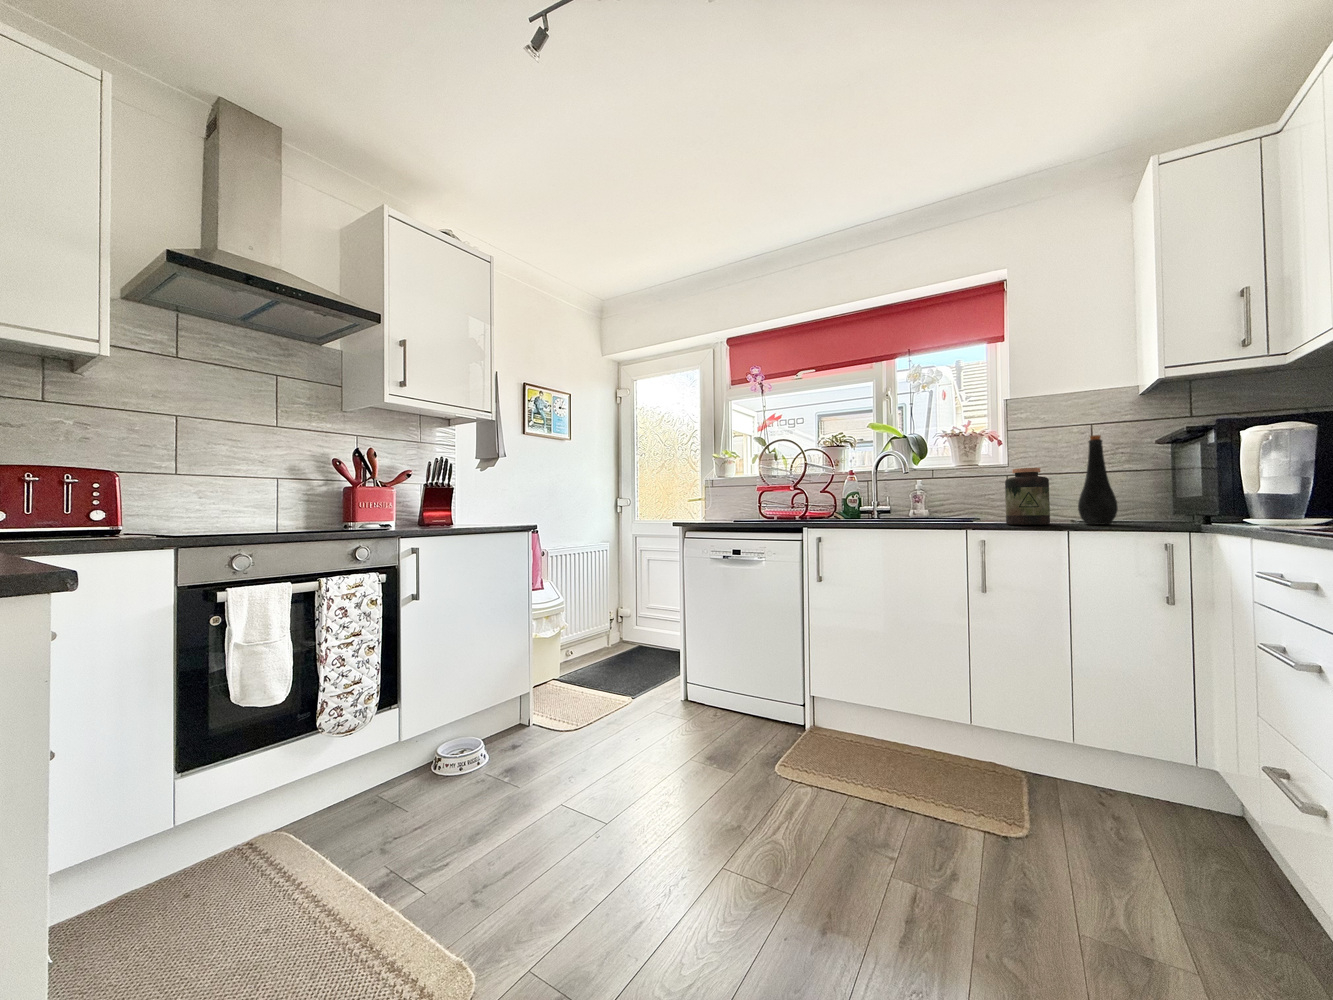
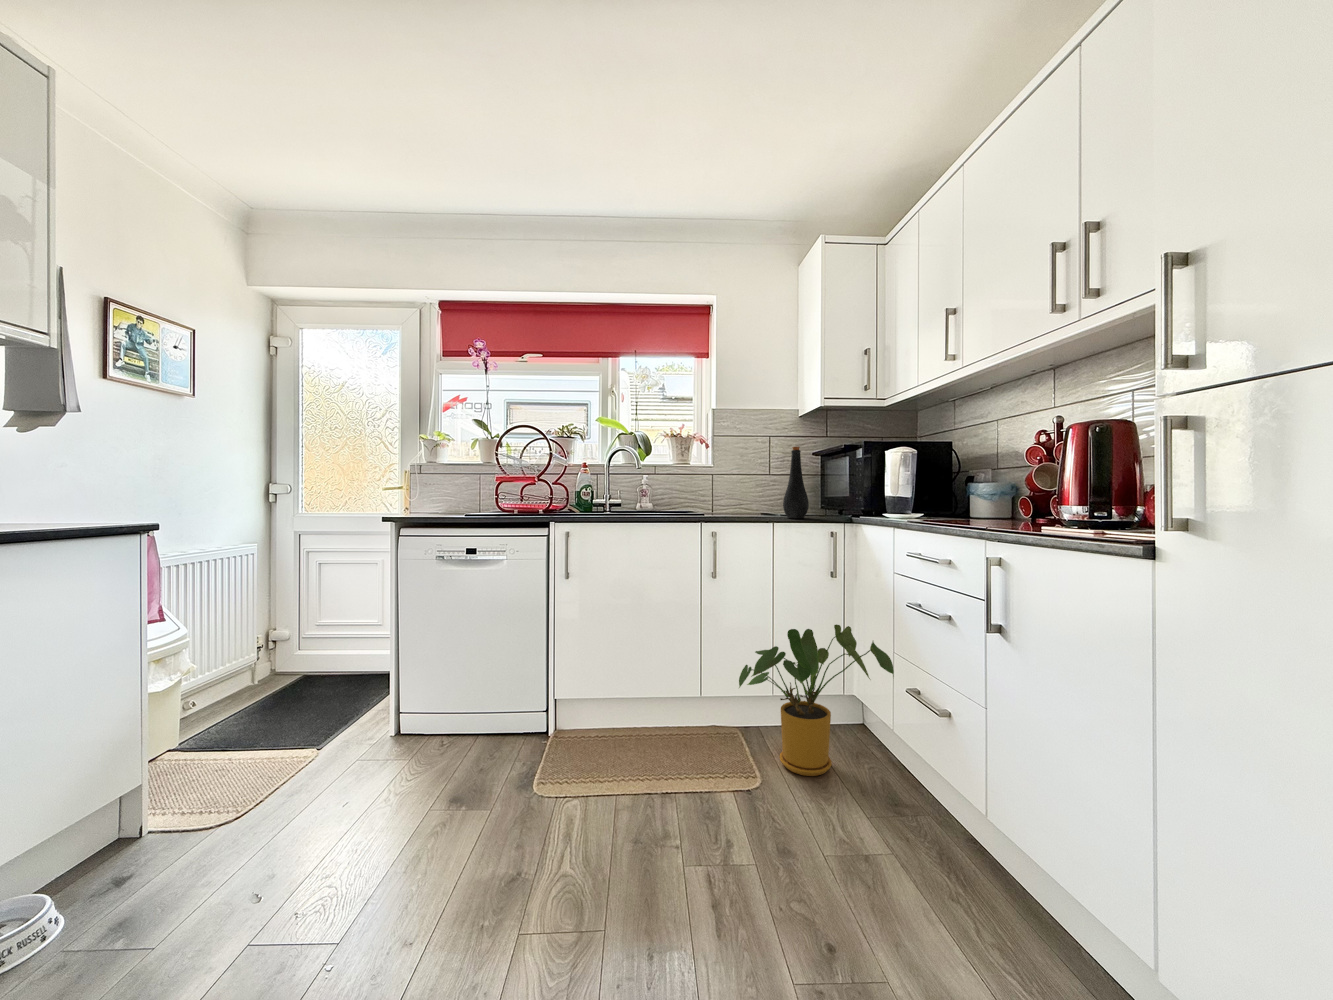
jar: present [1005,468,1050,525] -> none [734,470,765,519]
house plant: none [998,658,1244,848] -> present [739,624,894,776]

